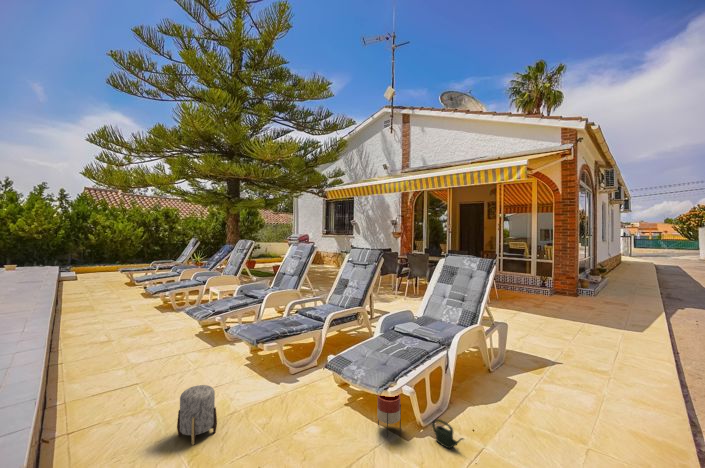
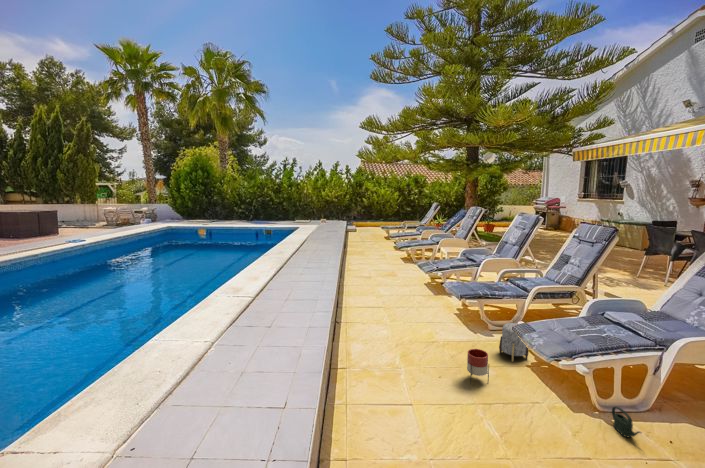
stool: present [177,385,217,445] -> present [499,323,529,362]
planter: present [377,394,401,437] -> present [467,349,489,384]

